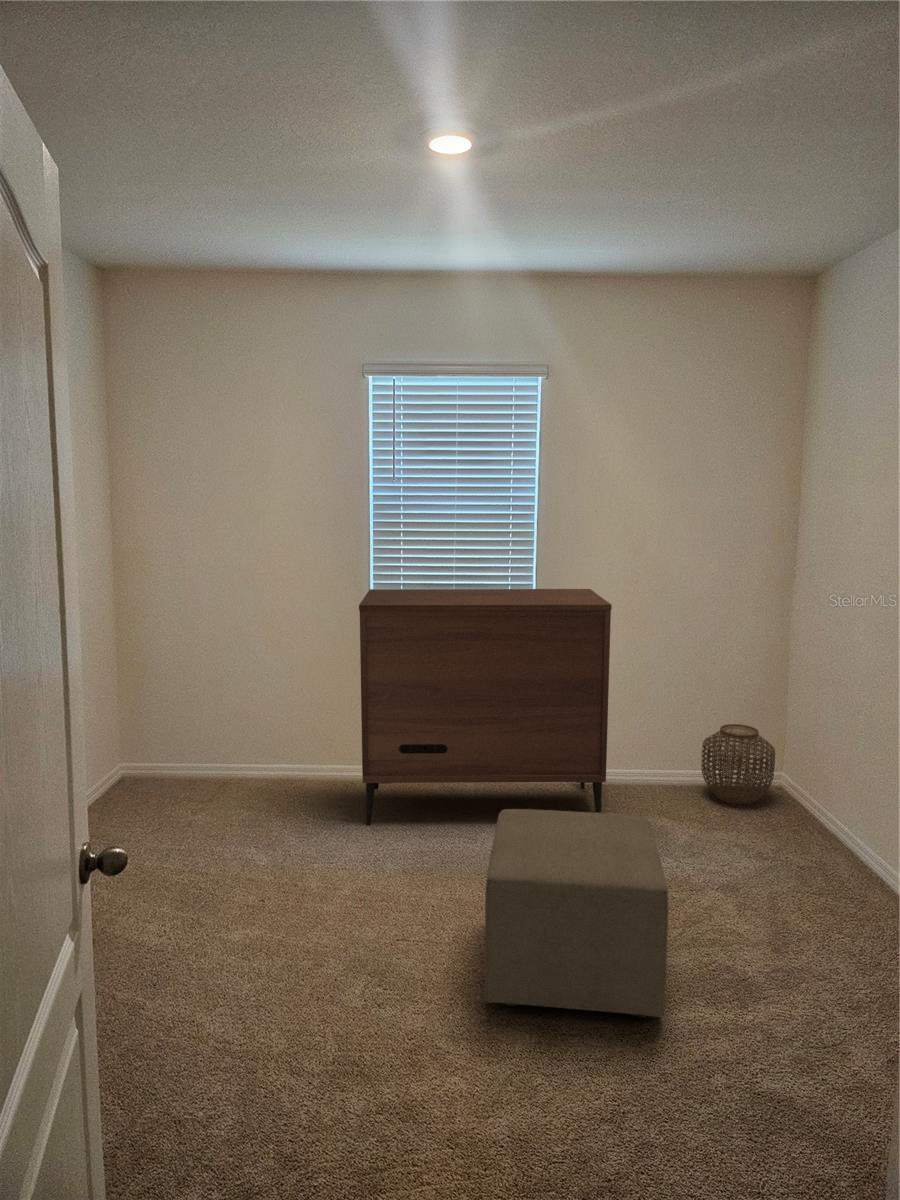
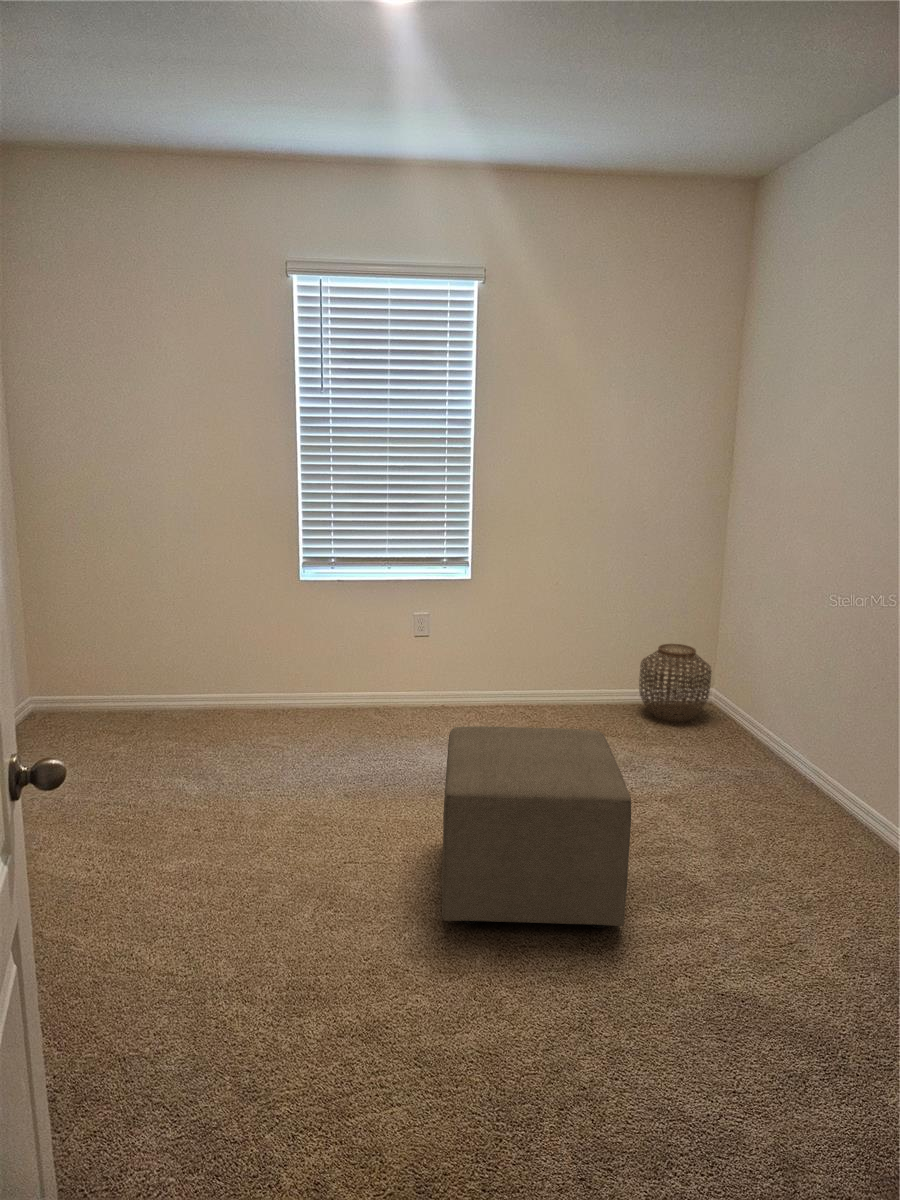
dresser: present [359,589,612,825] -> none [292,506,557,752]

